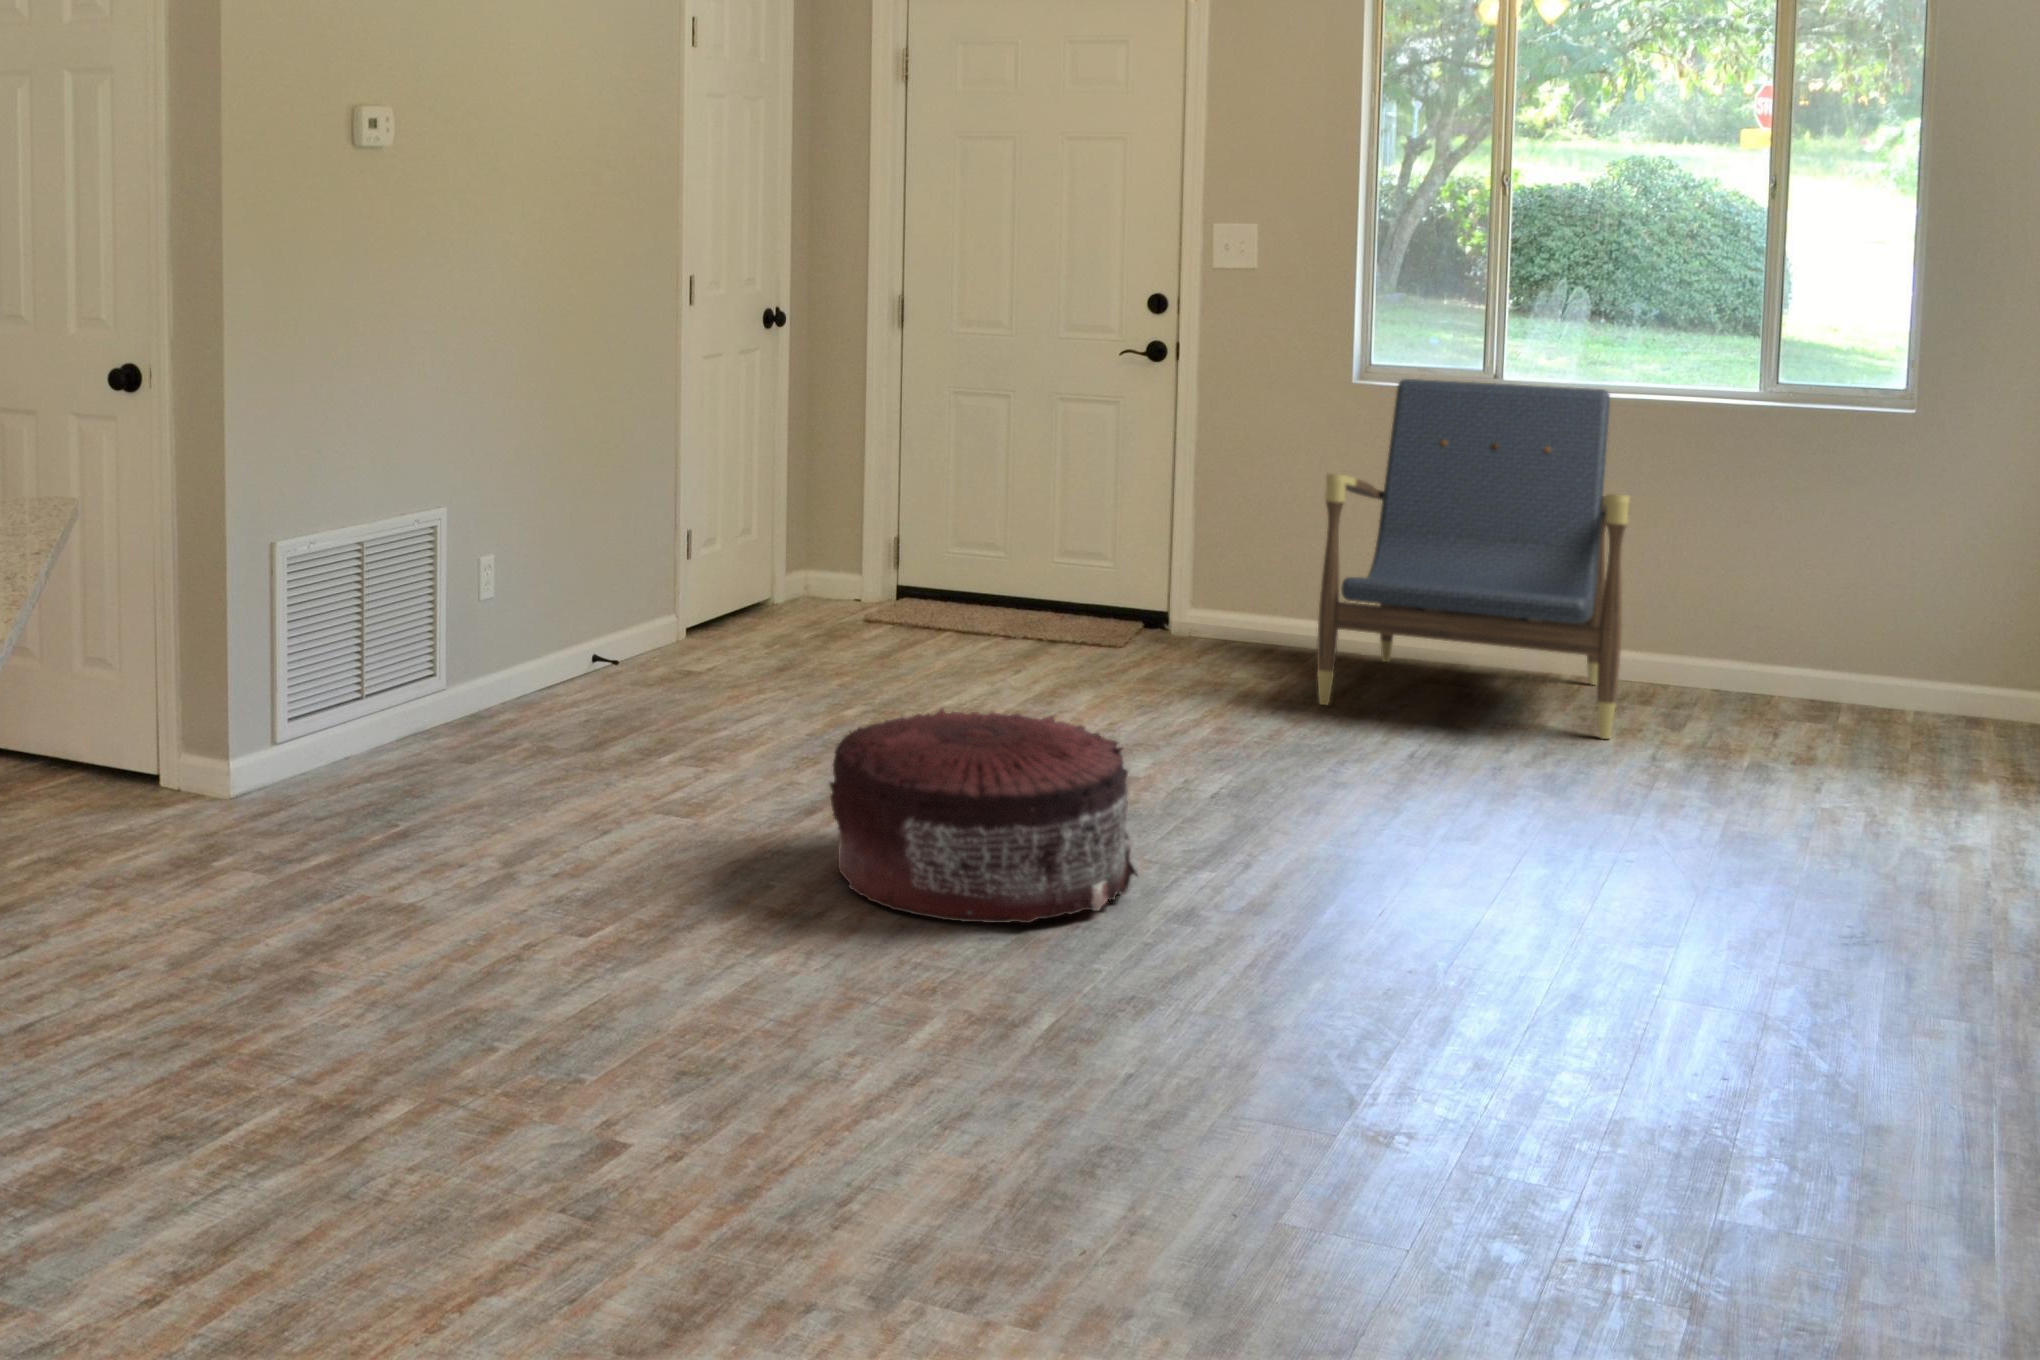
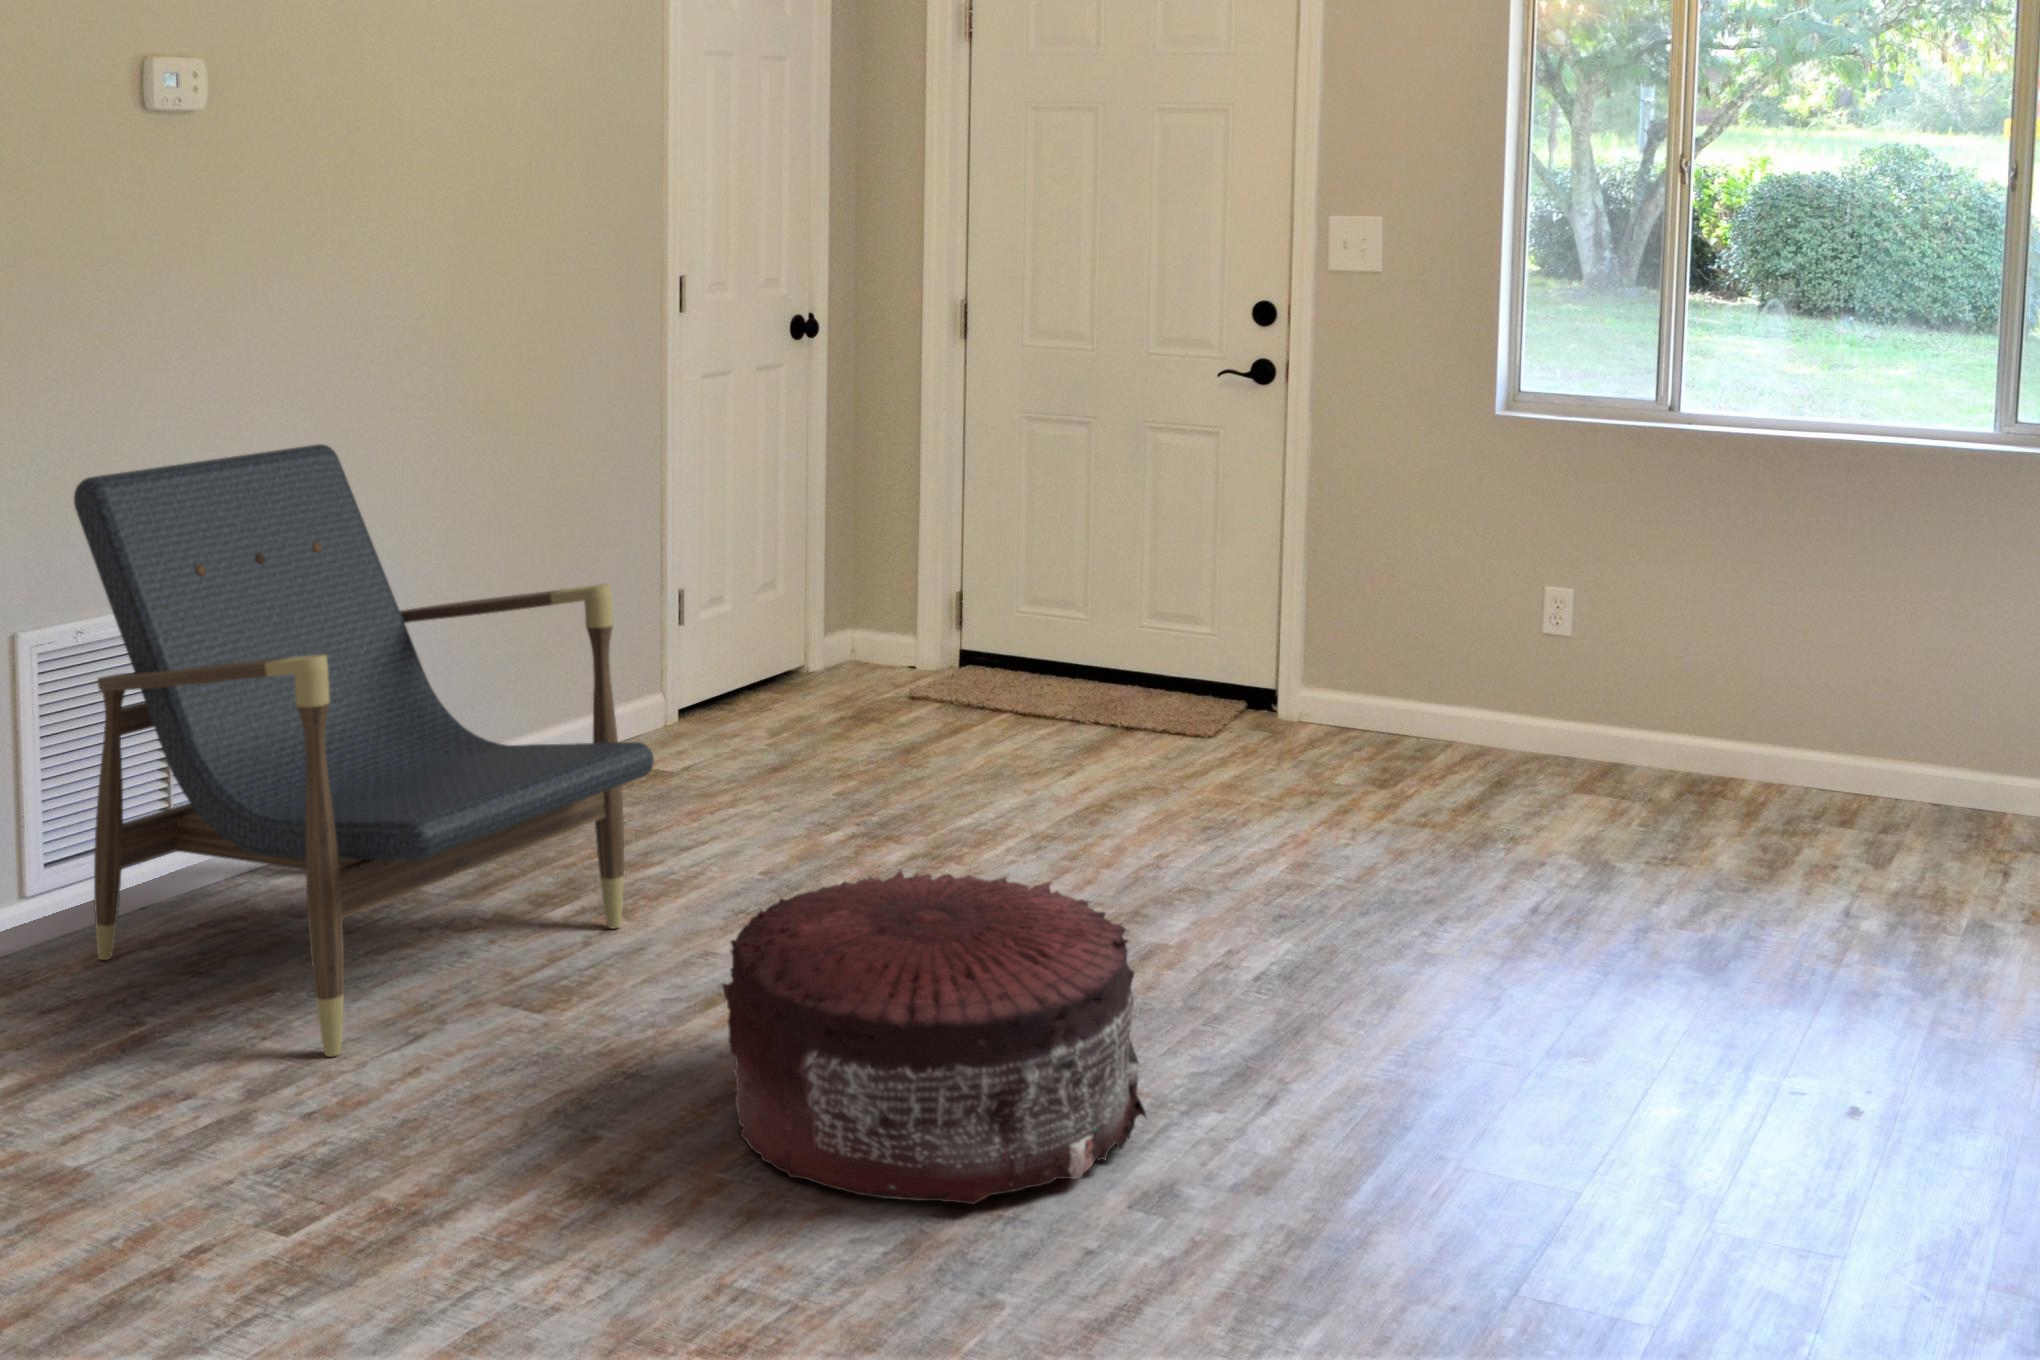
lounge chair: present [1317,379,1630,739] -> present [74,444,654,1056]

